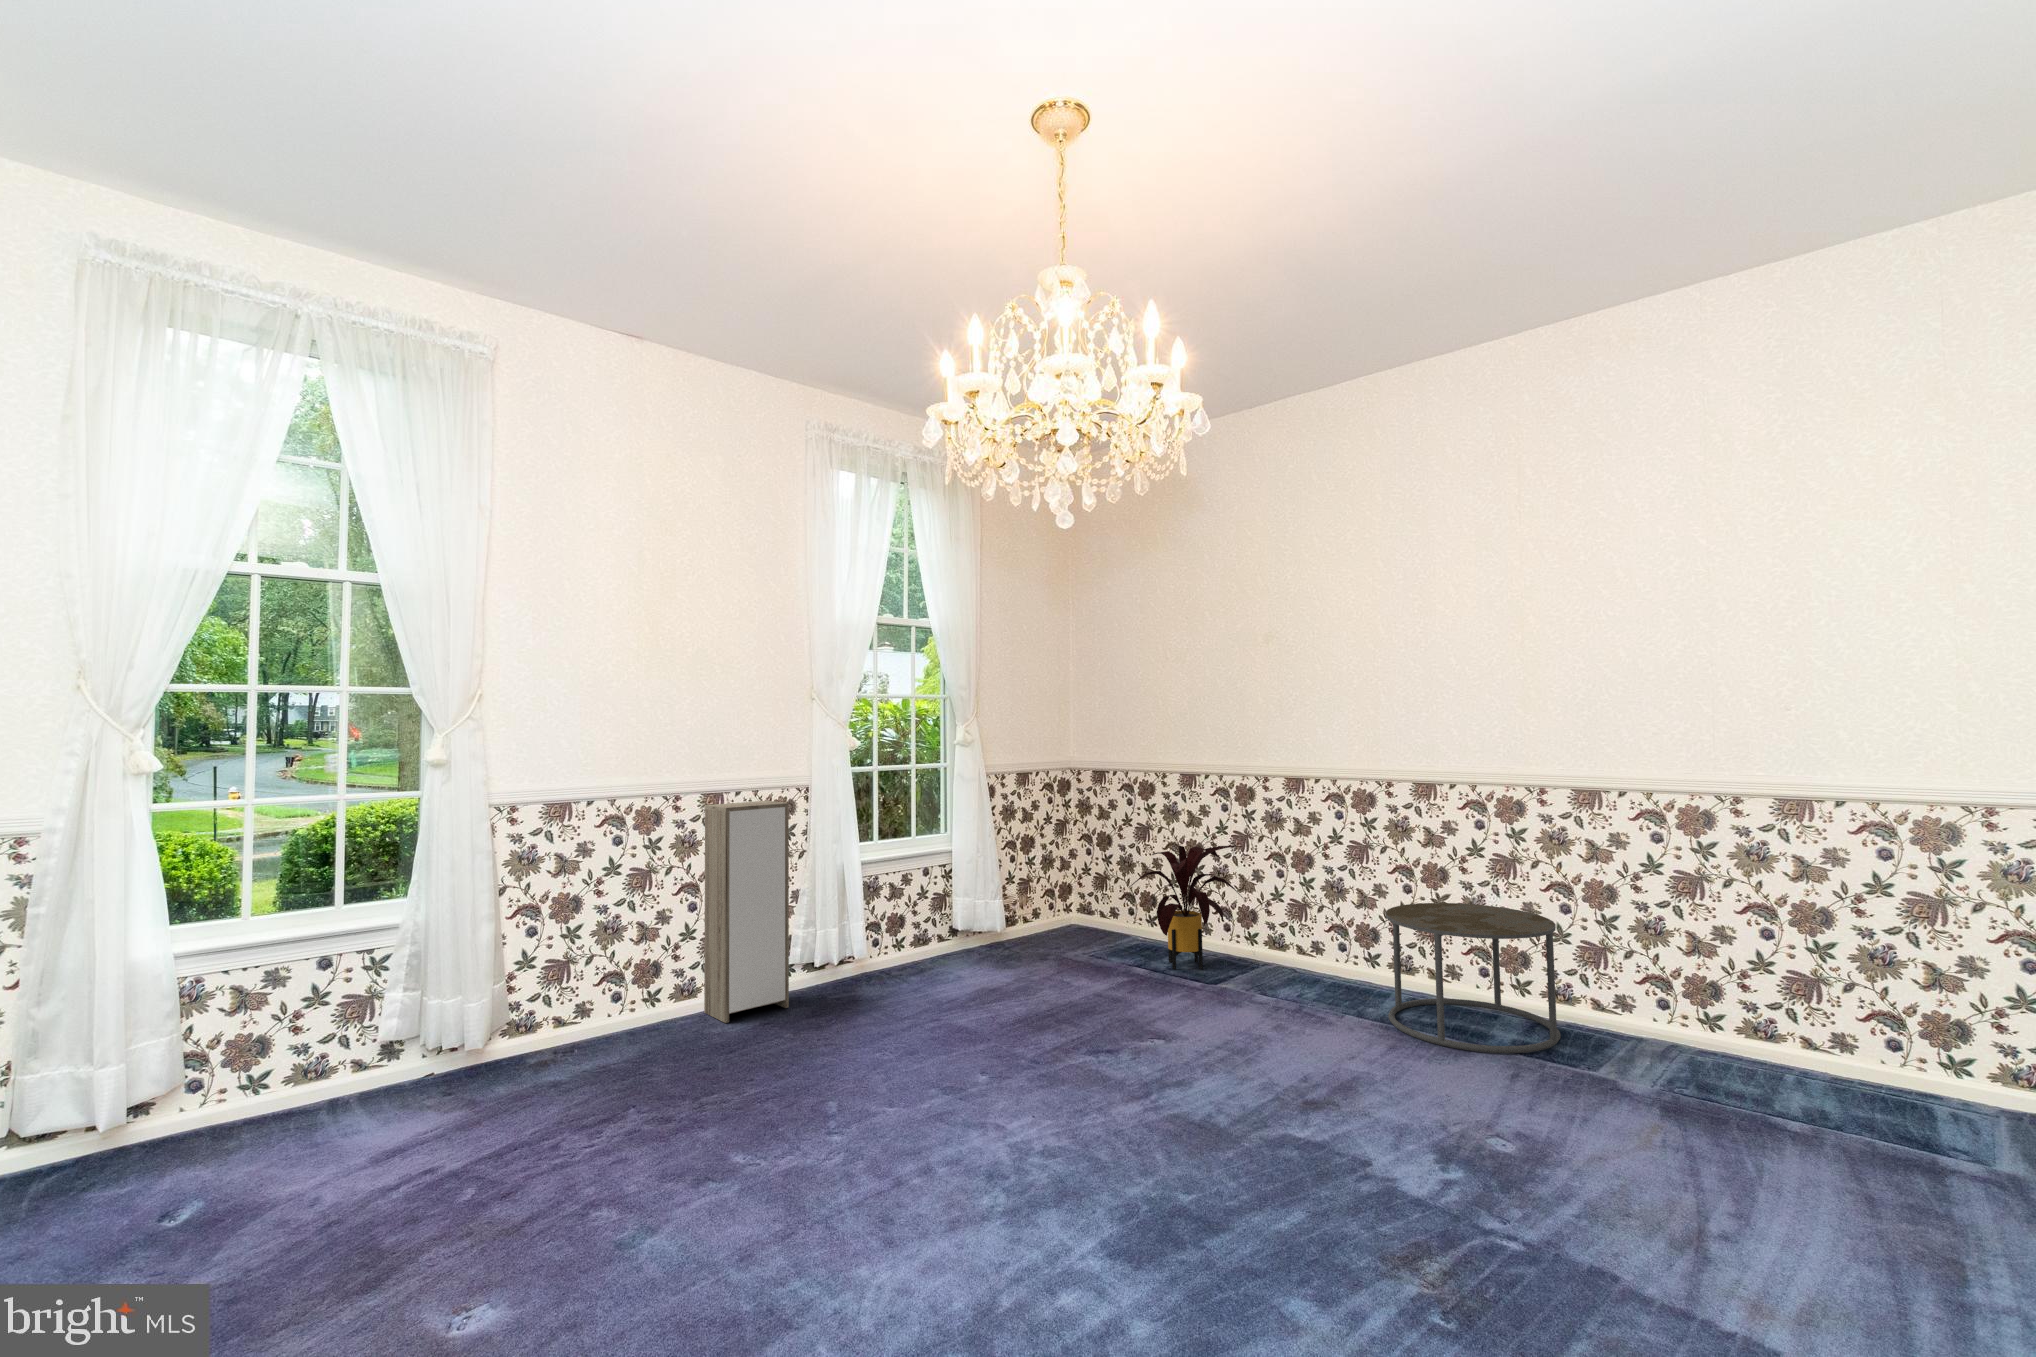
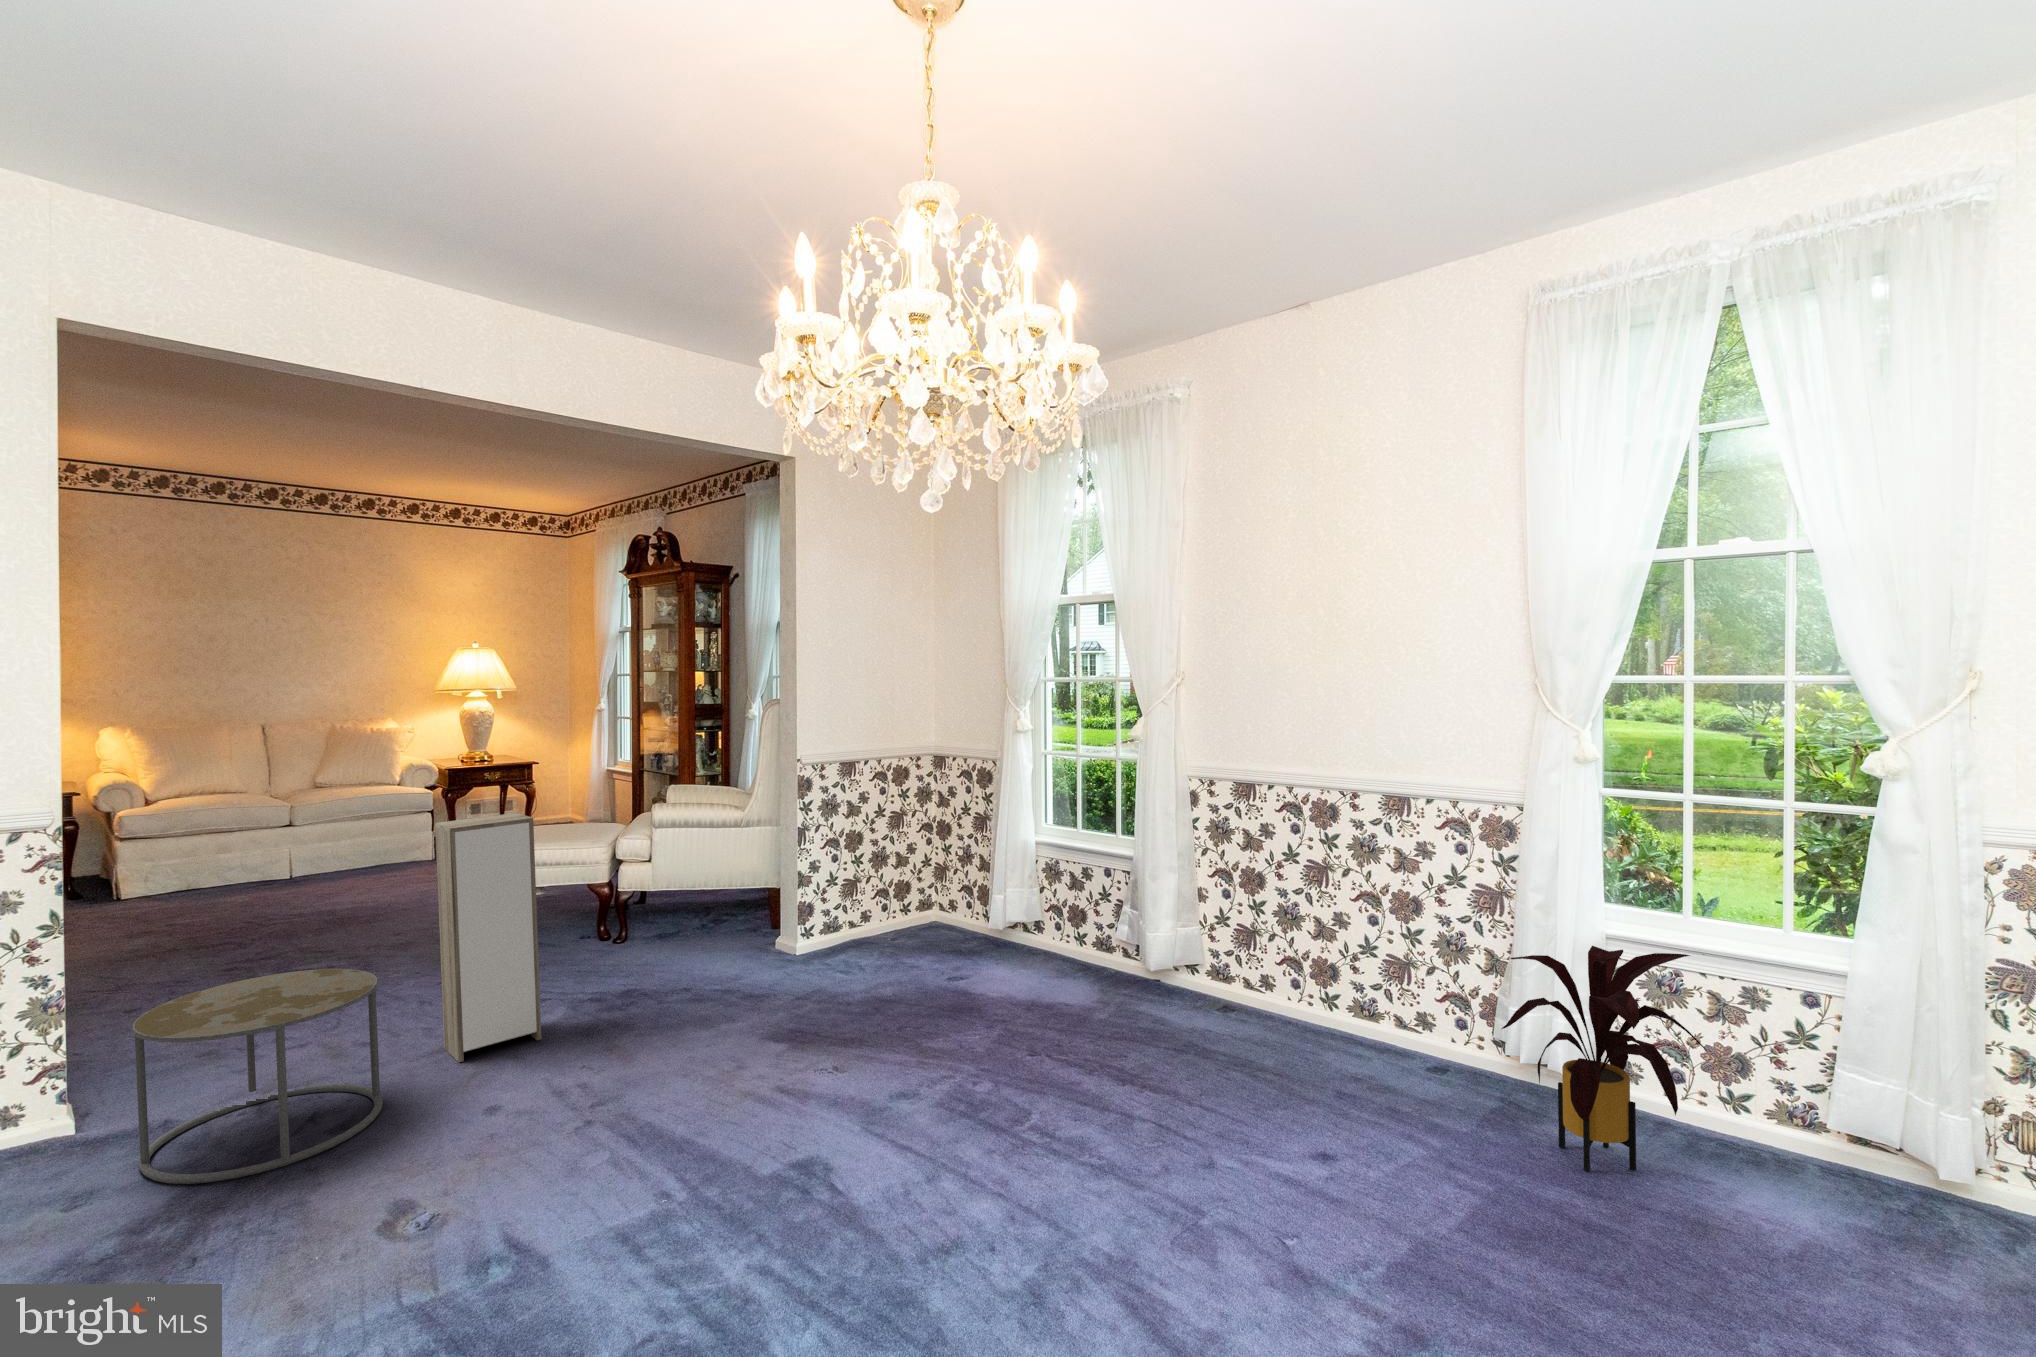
house plant: present [1130,846,1243,970] -> present [1502,946,1707,1172]
side table: present [1386,903,1561,1053] -> present [133,969,383,1184]

